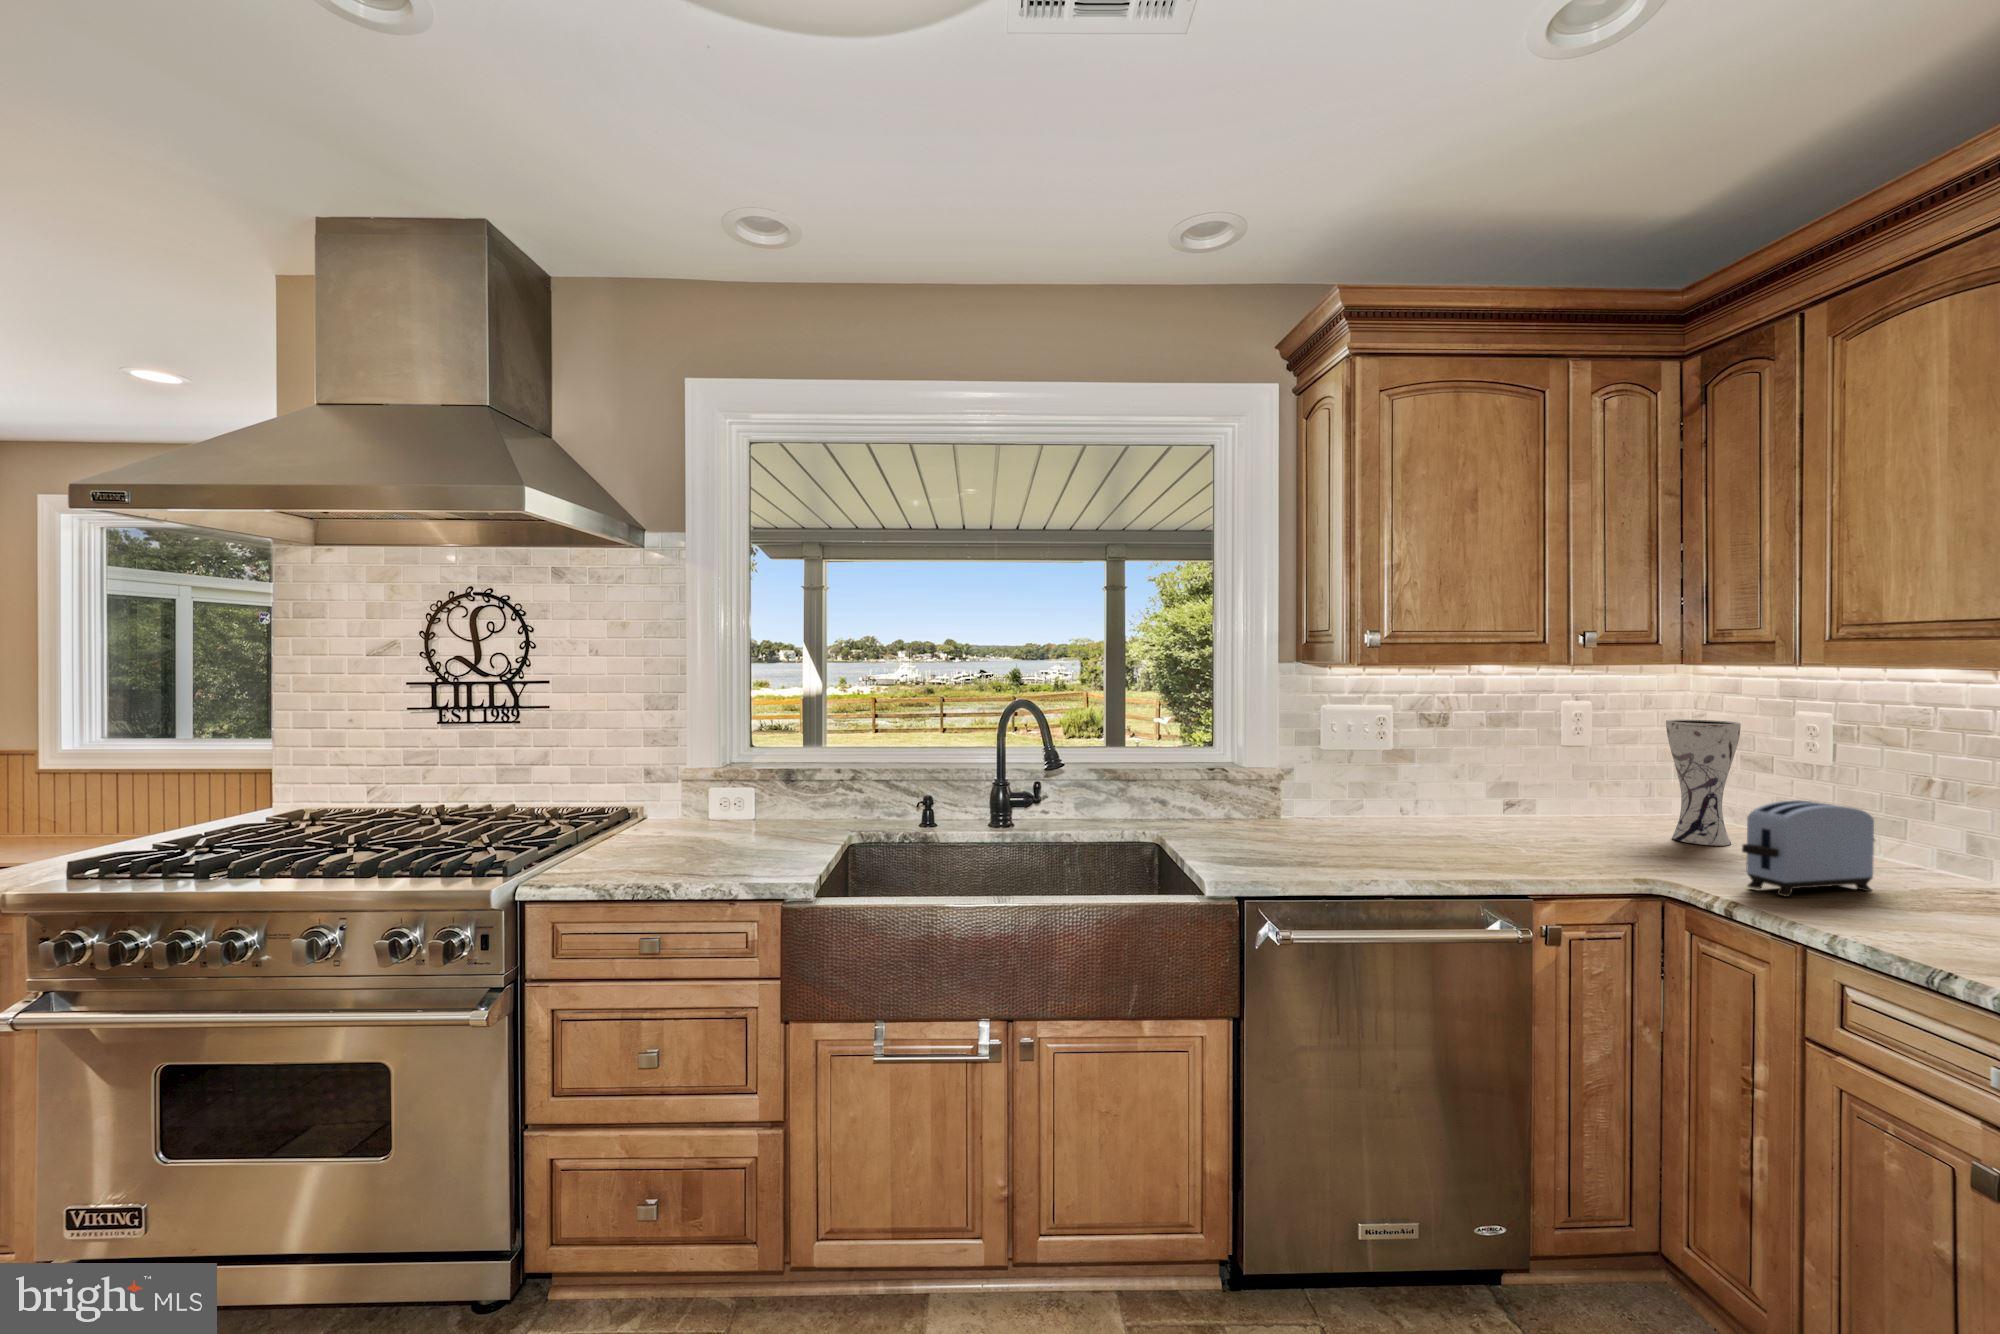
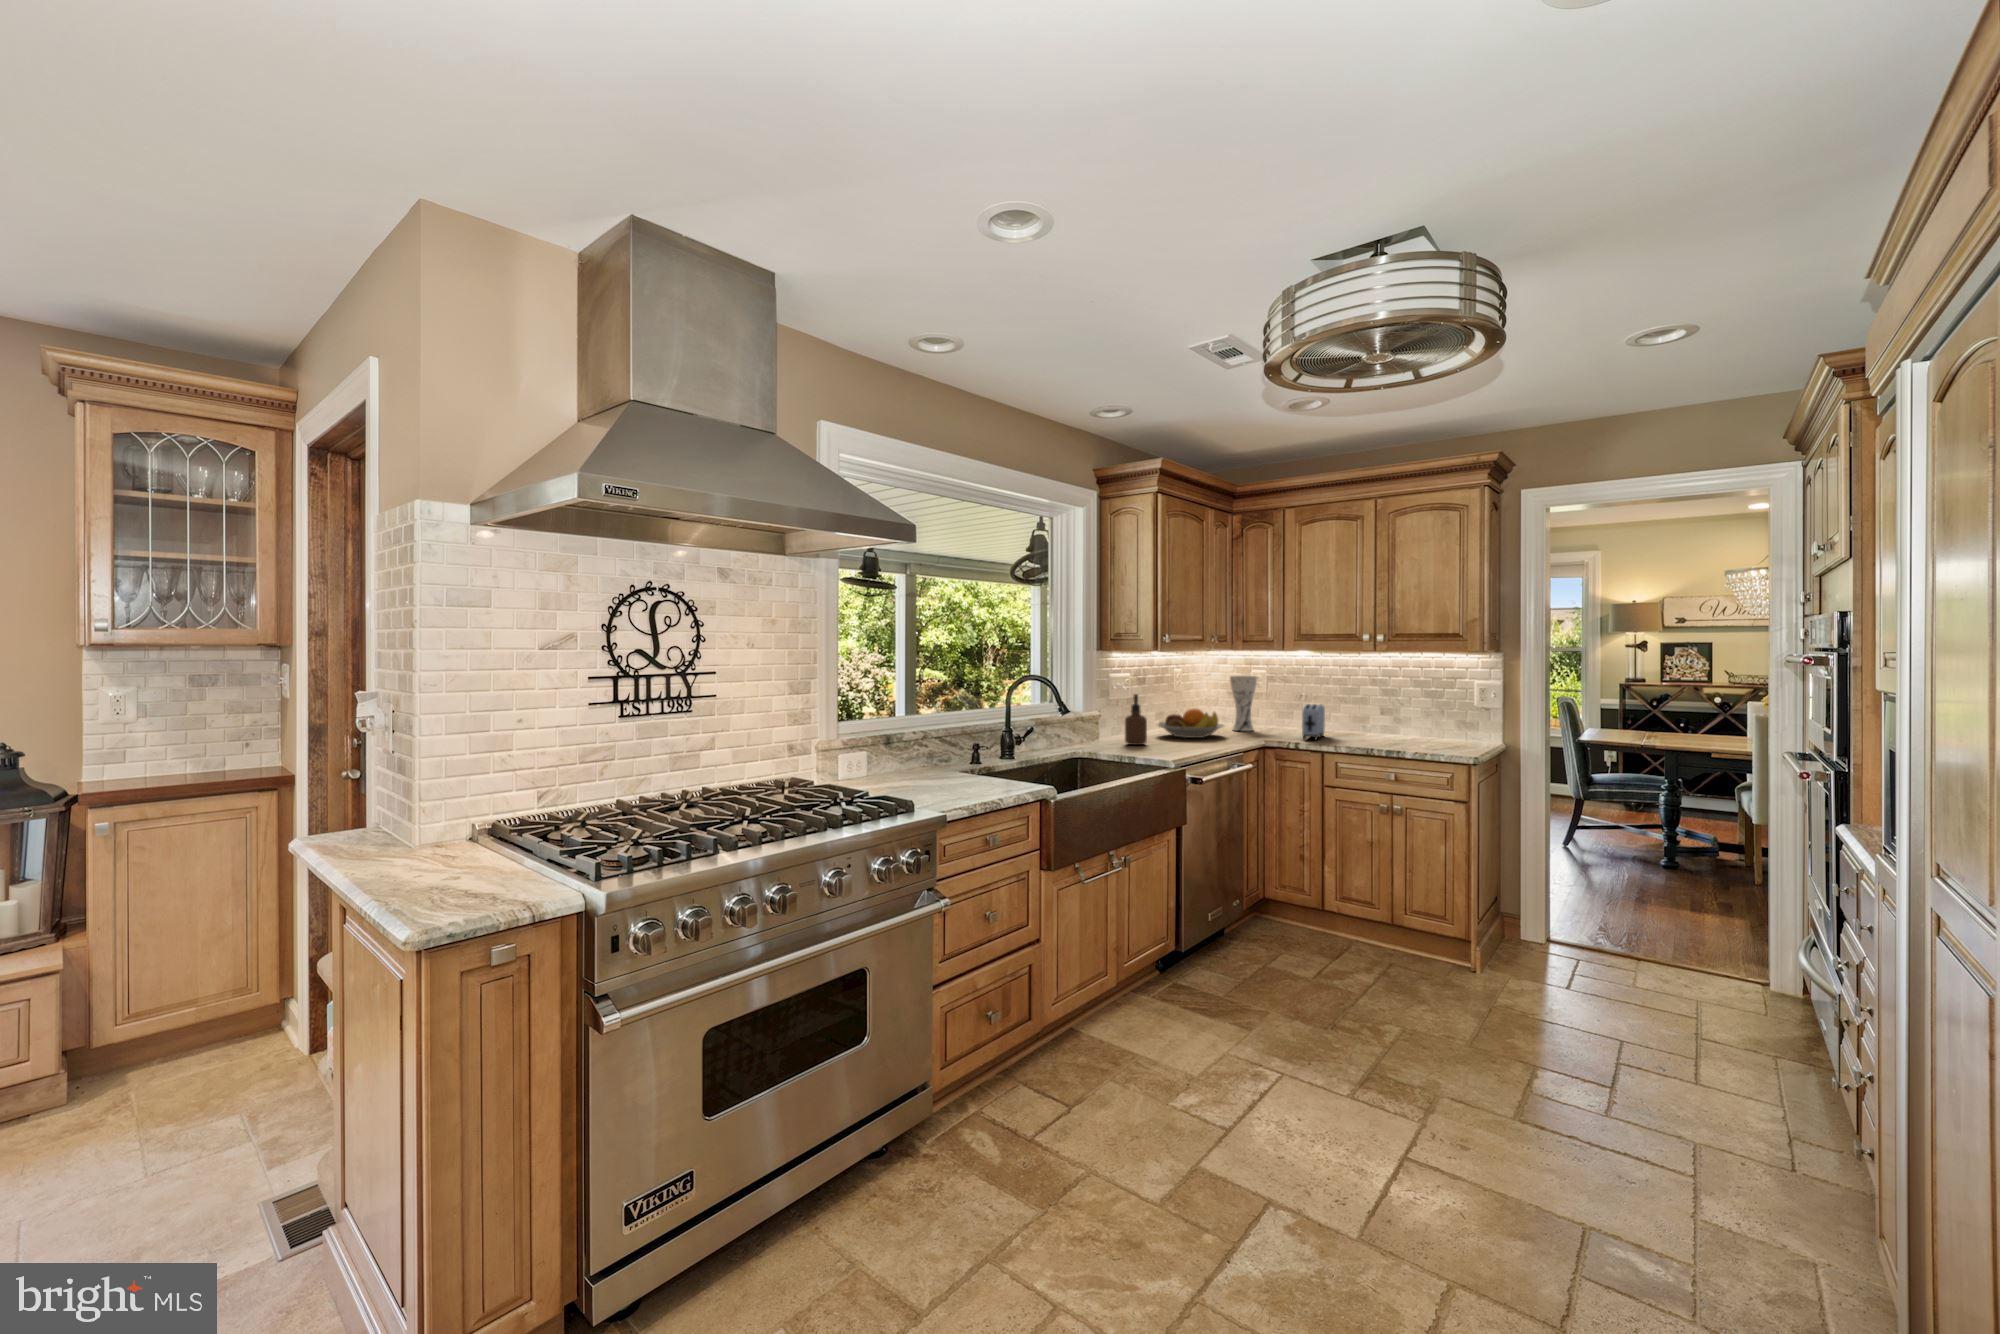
soap dispenser: none [1319,741,1362,836] -> present [1125,694,1147,745]
fruit bowl: none [1442,780,1596,841] -> present [1158,709,1223,738]

